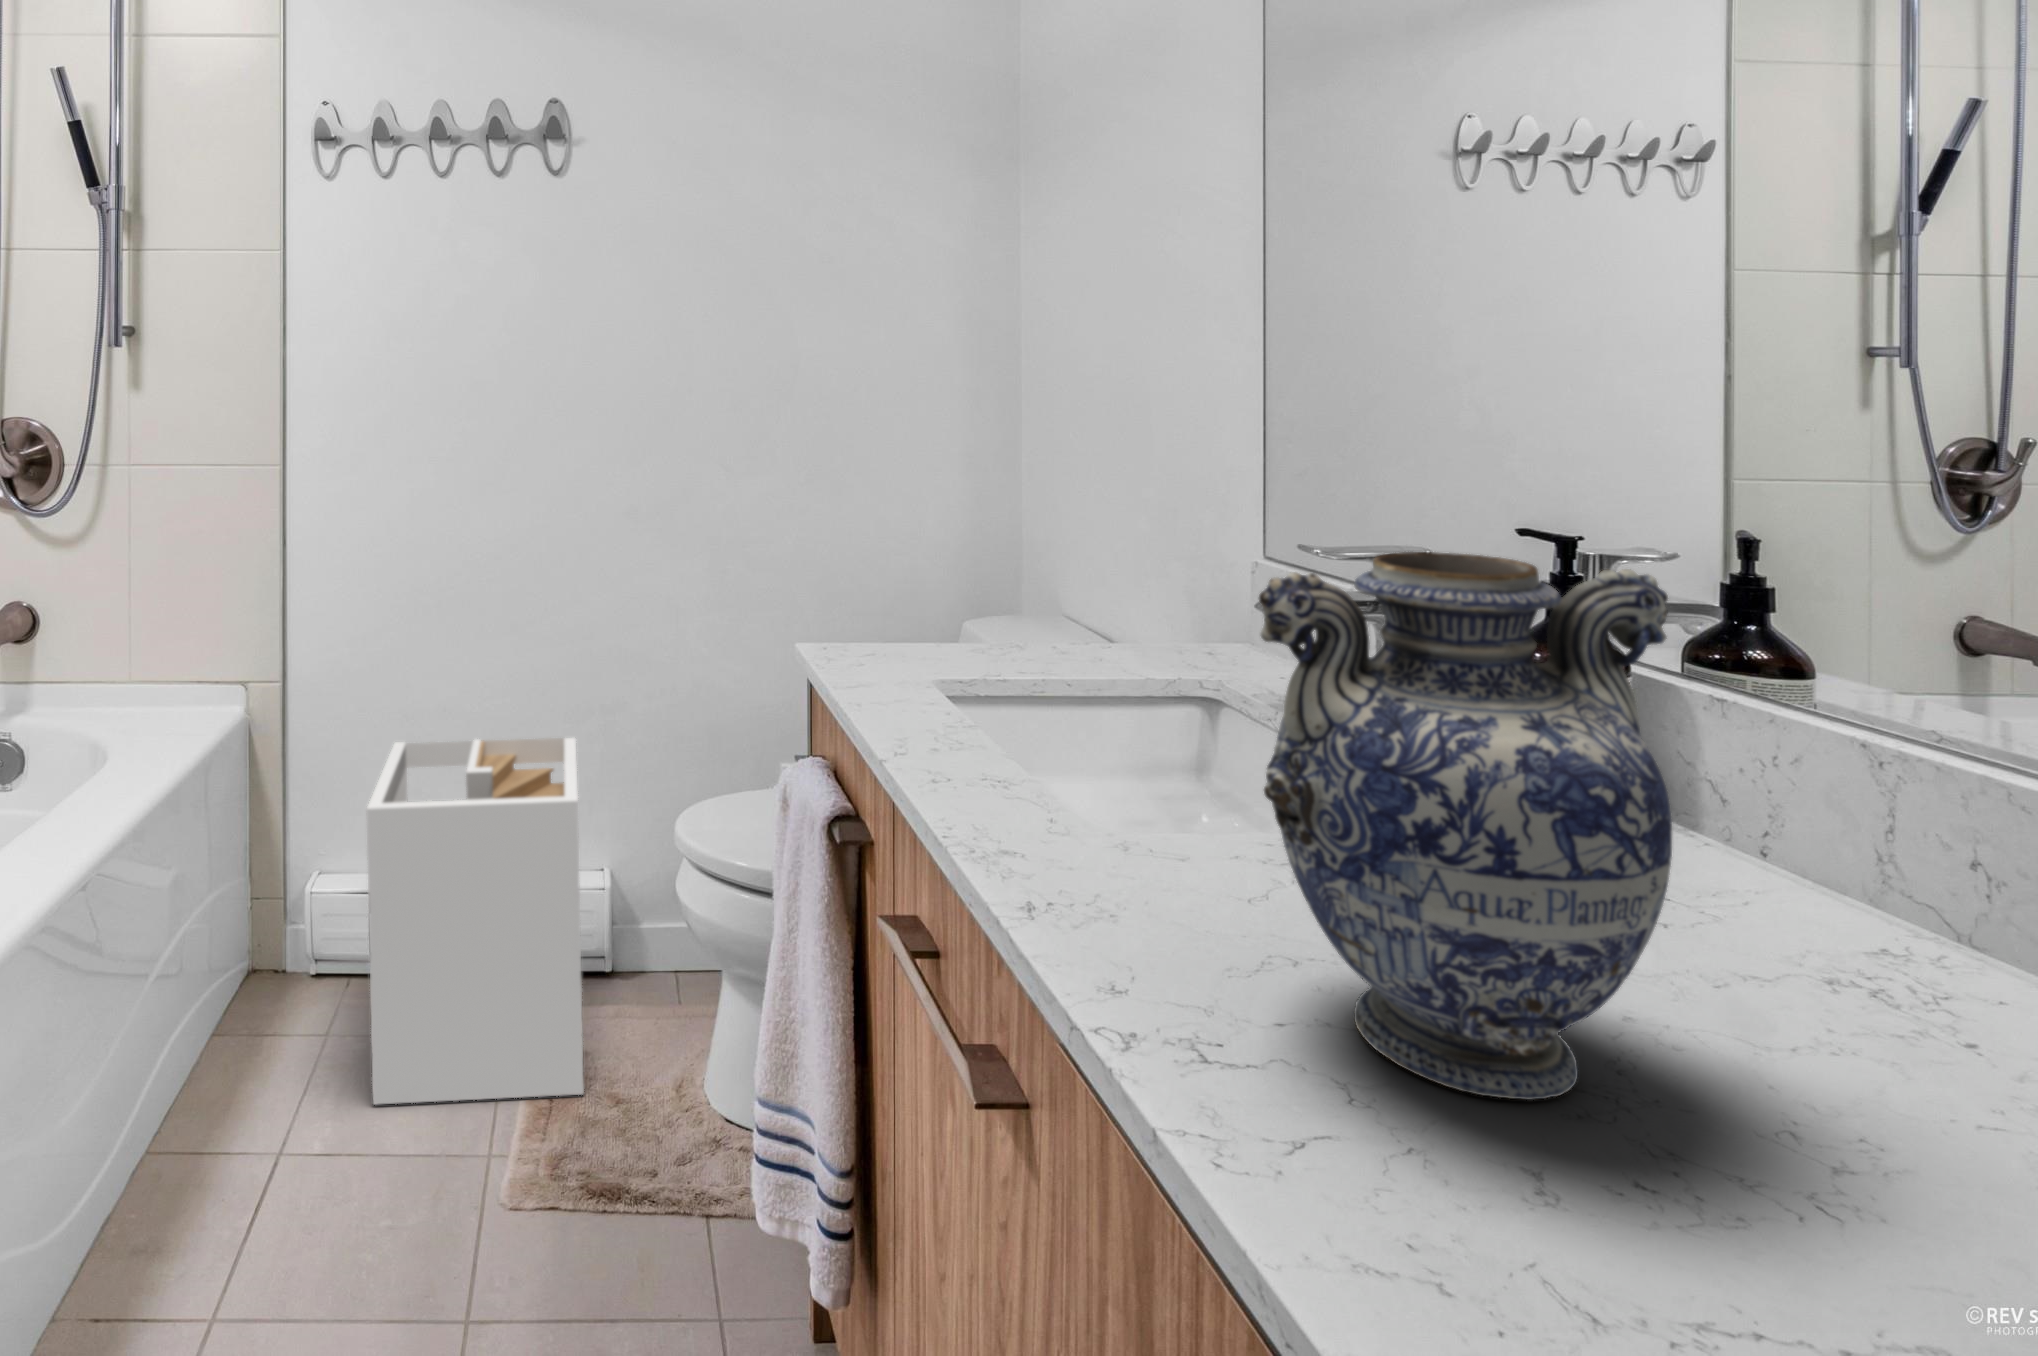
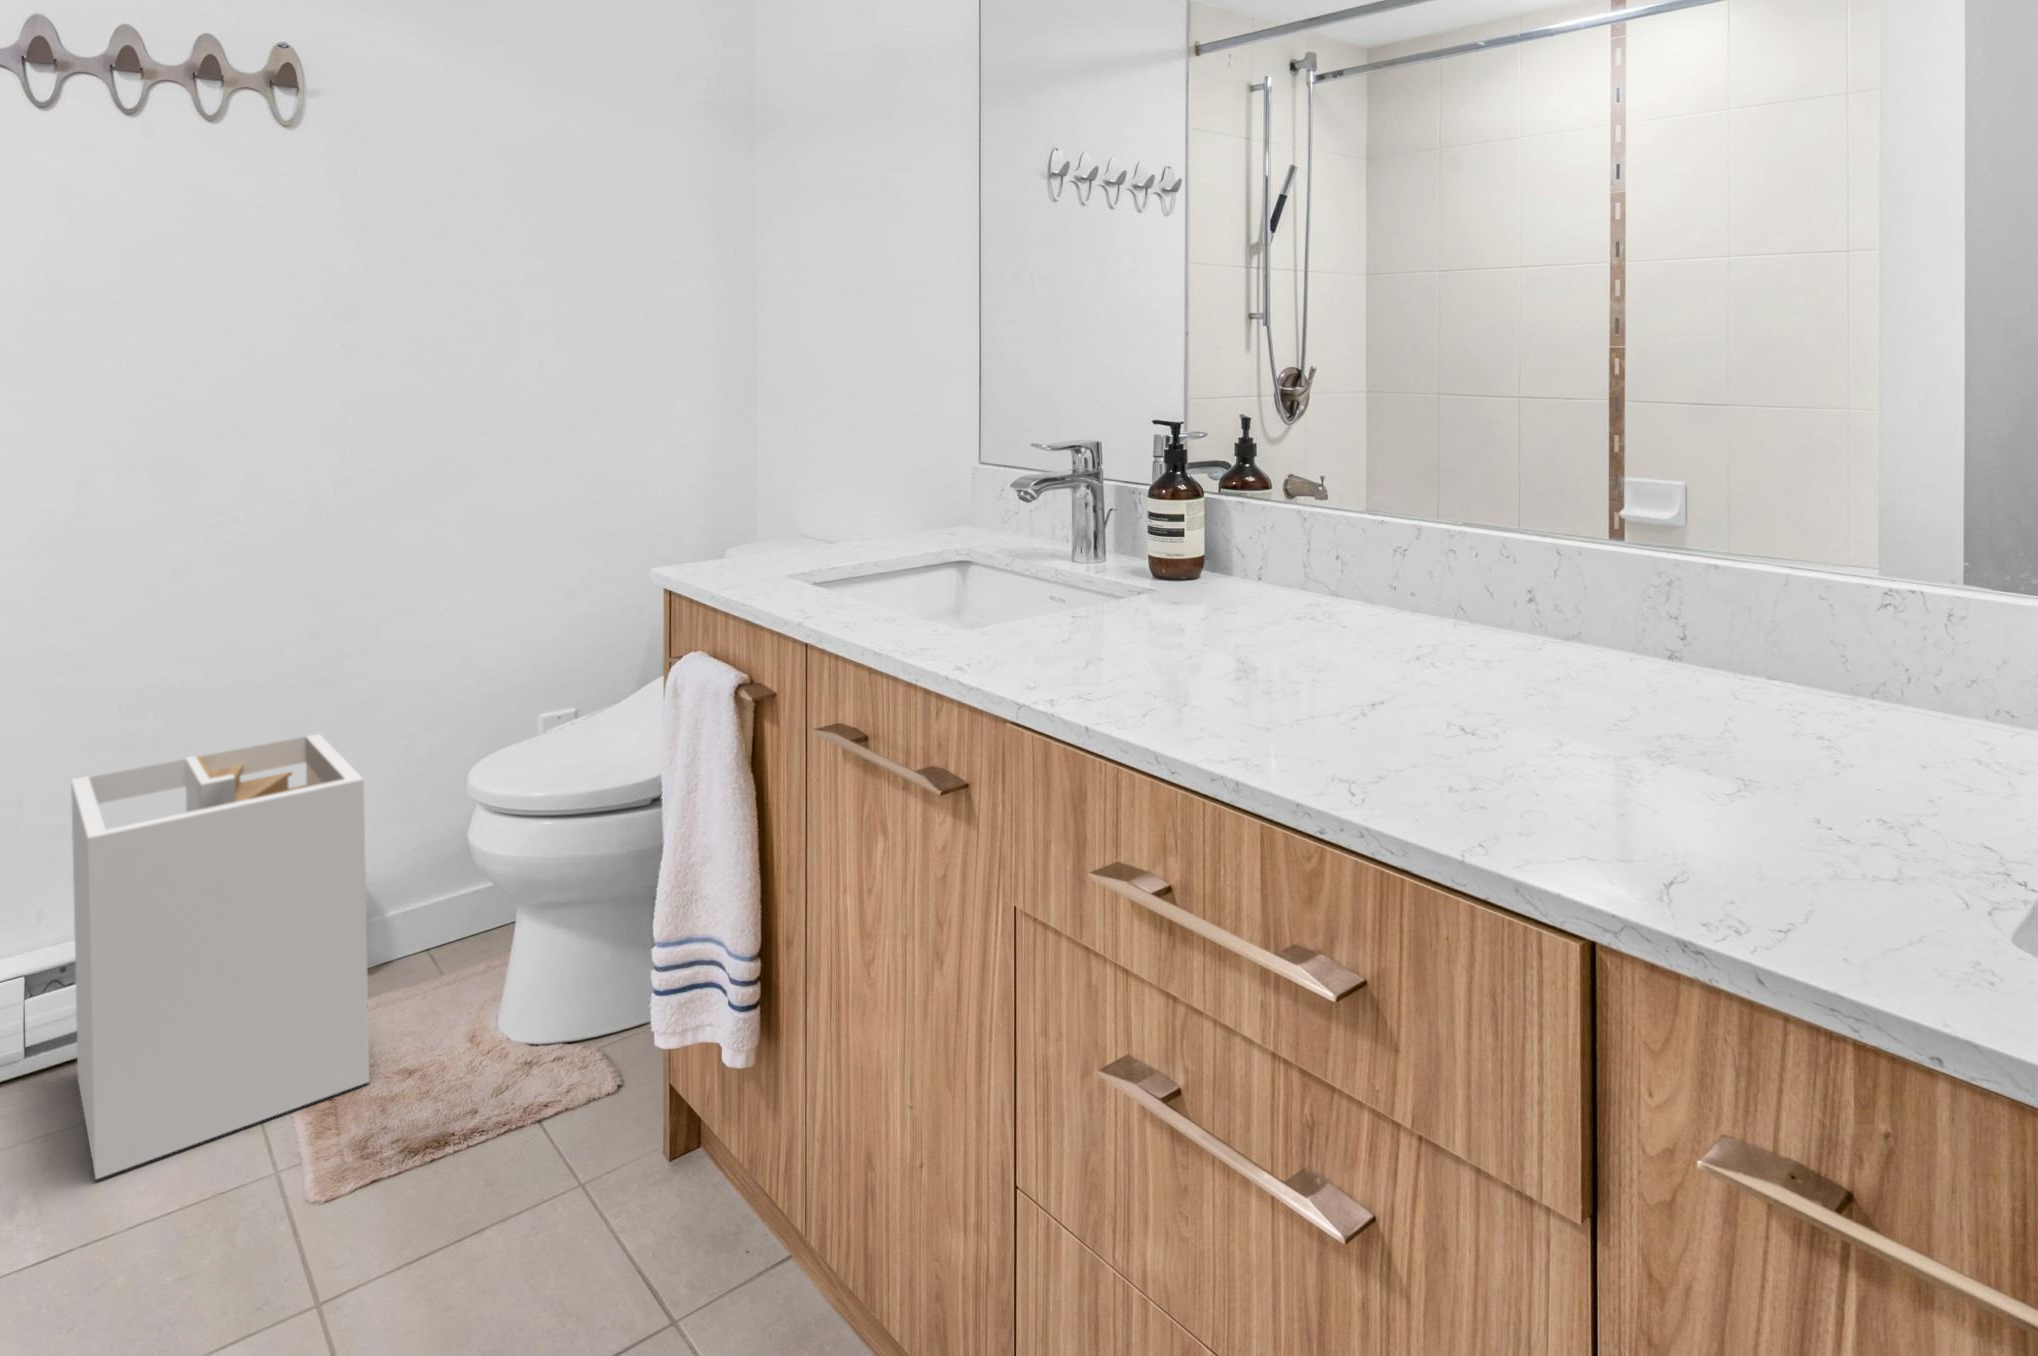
decorative vase: present [1259,552,1672,1100] -> none [1089,405,1257,672]

